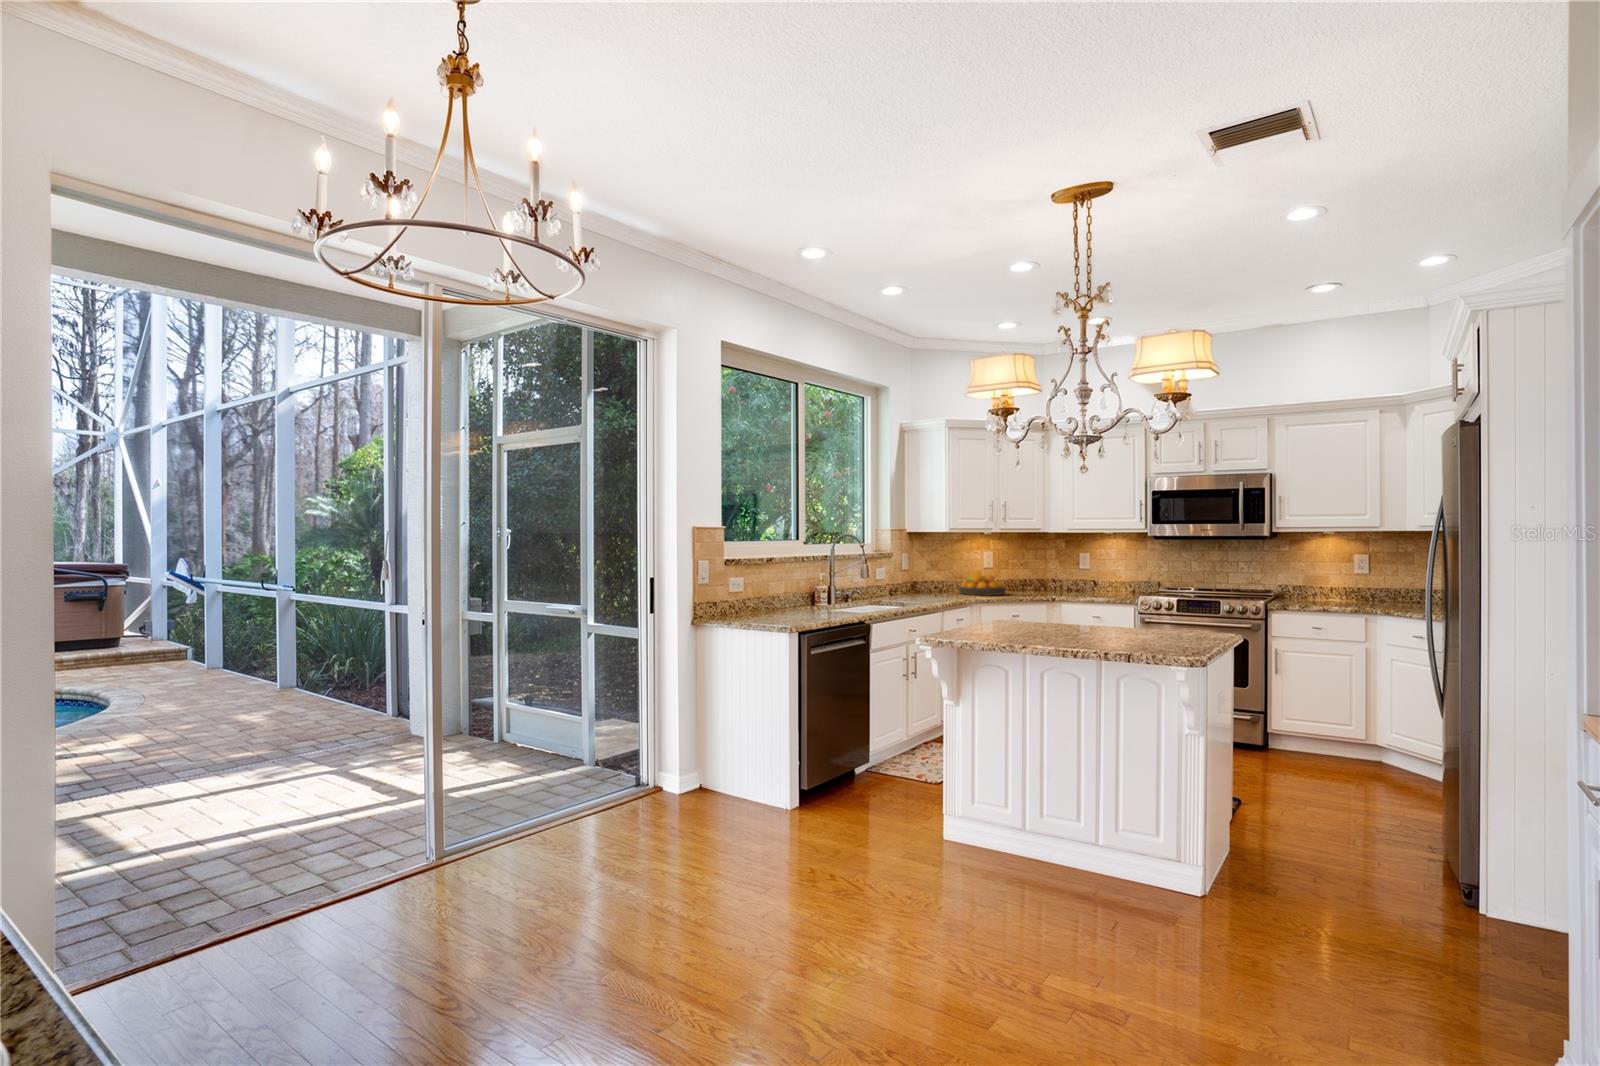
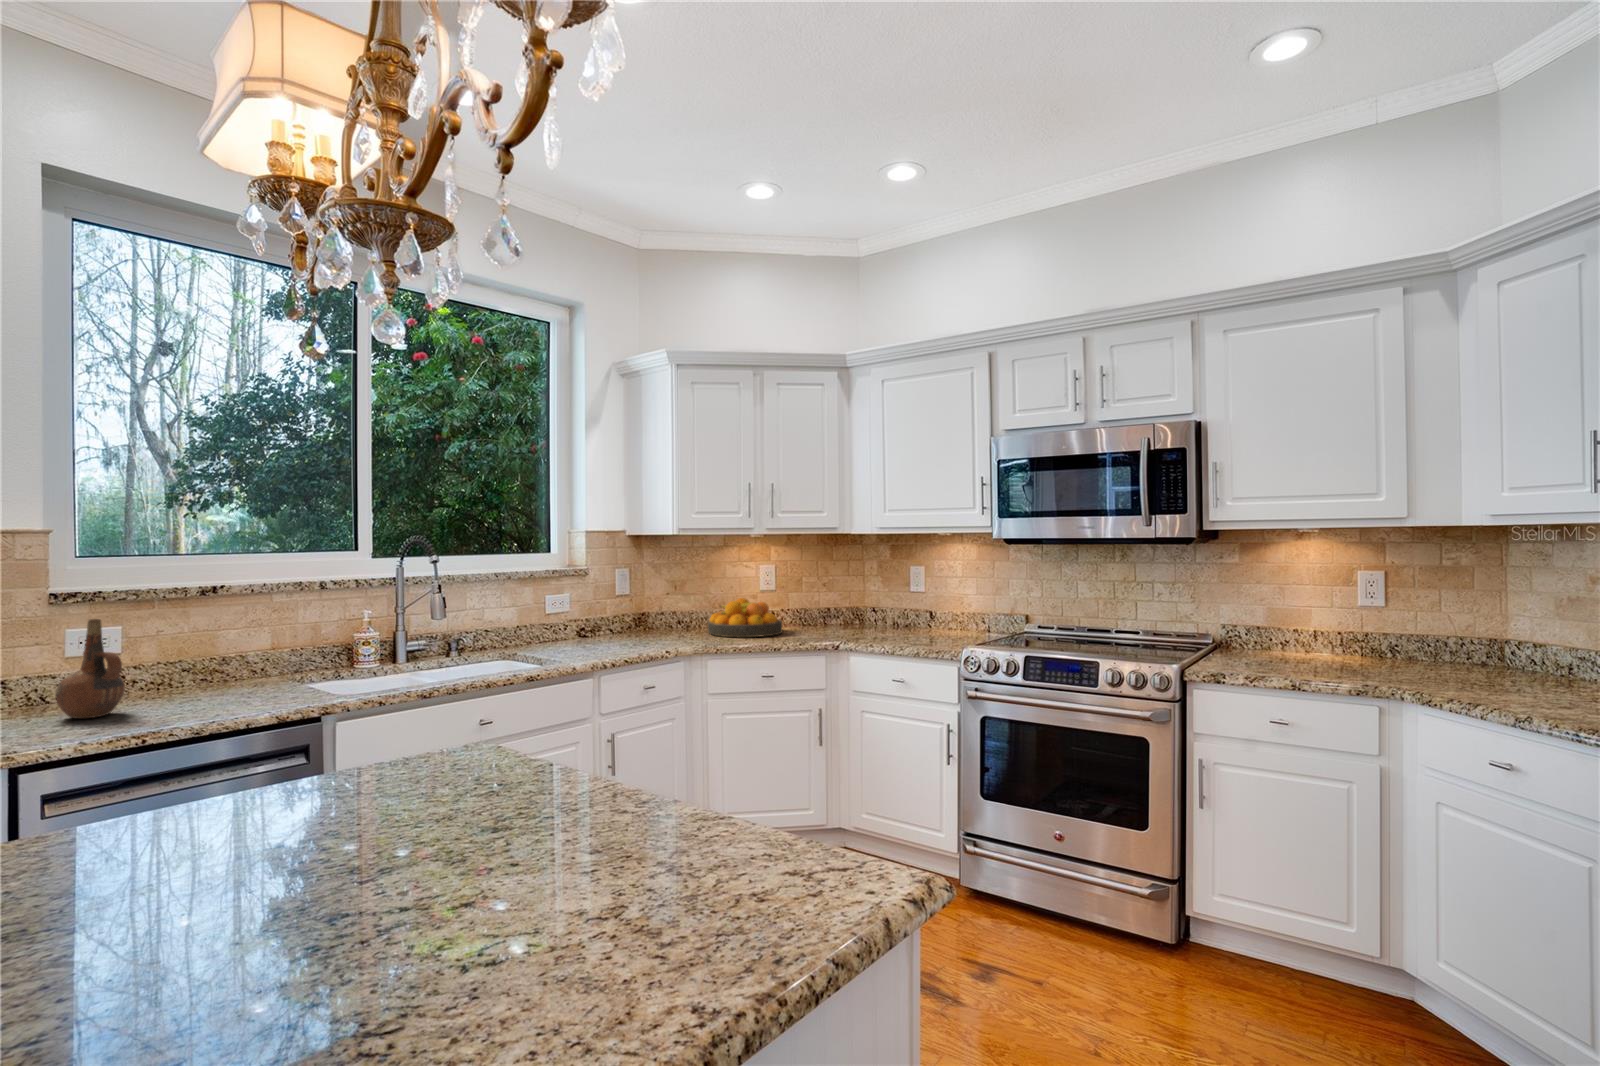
ceramic pitcher: none [758,570,785,616] -> present [55,619,125,718]

